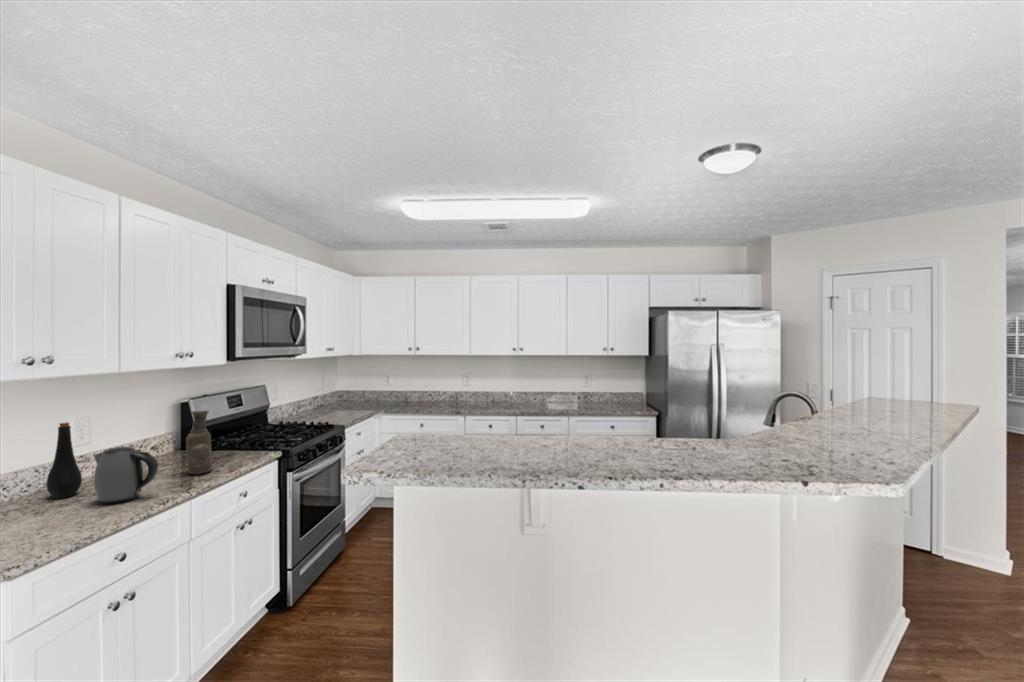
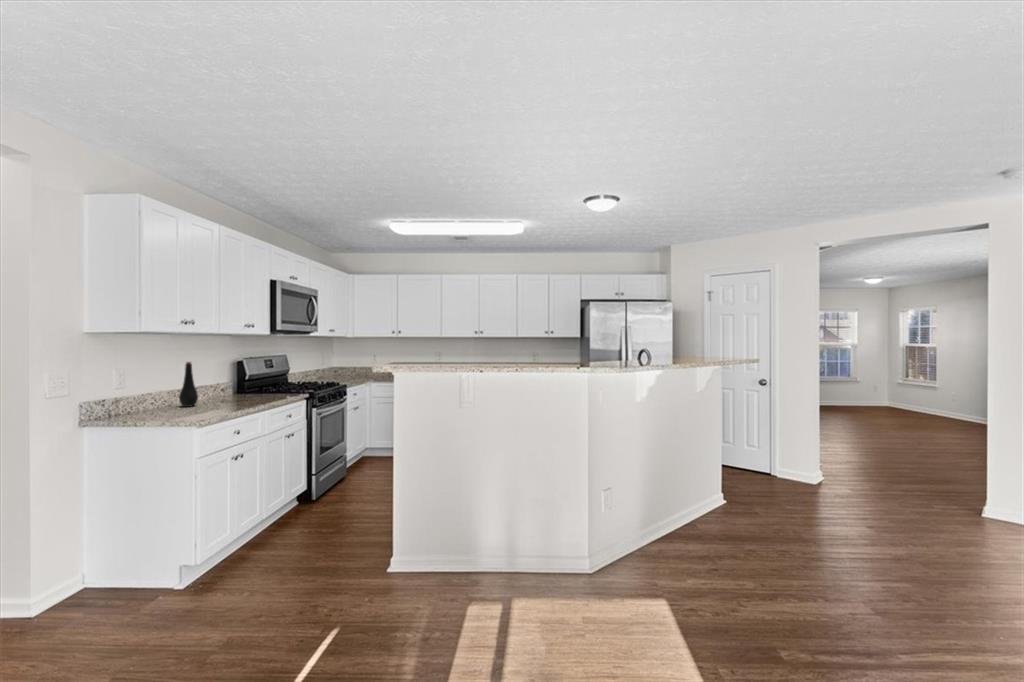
vase: present [186,411,212,474] -> none [254,360,270,401]
kettle: present [94,447,158,504] -> none [210,376,247,408]

